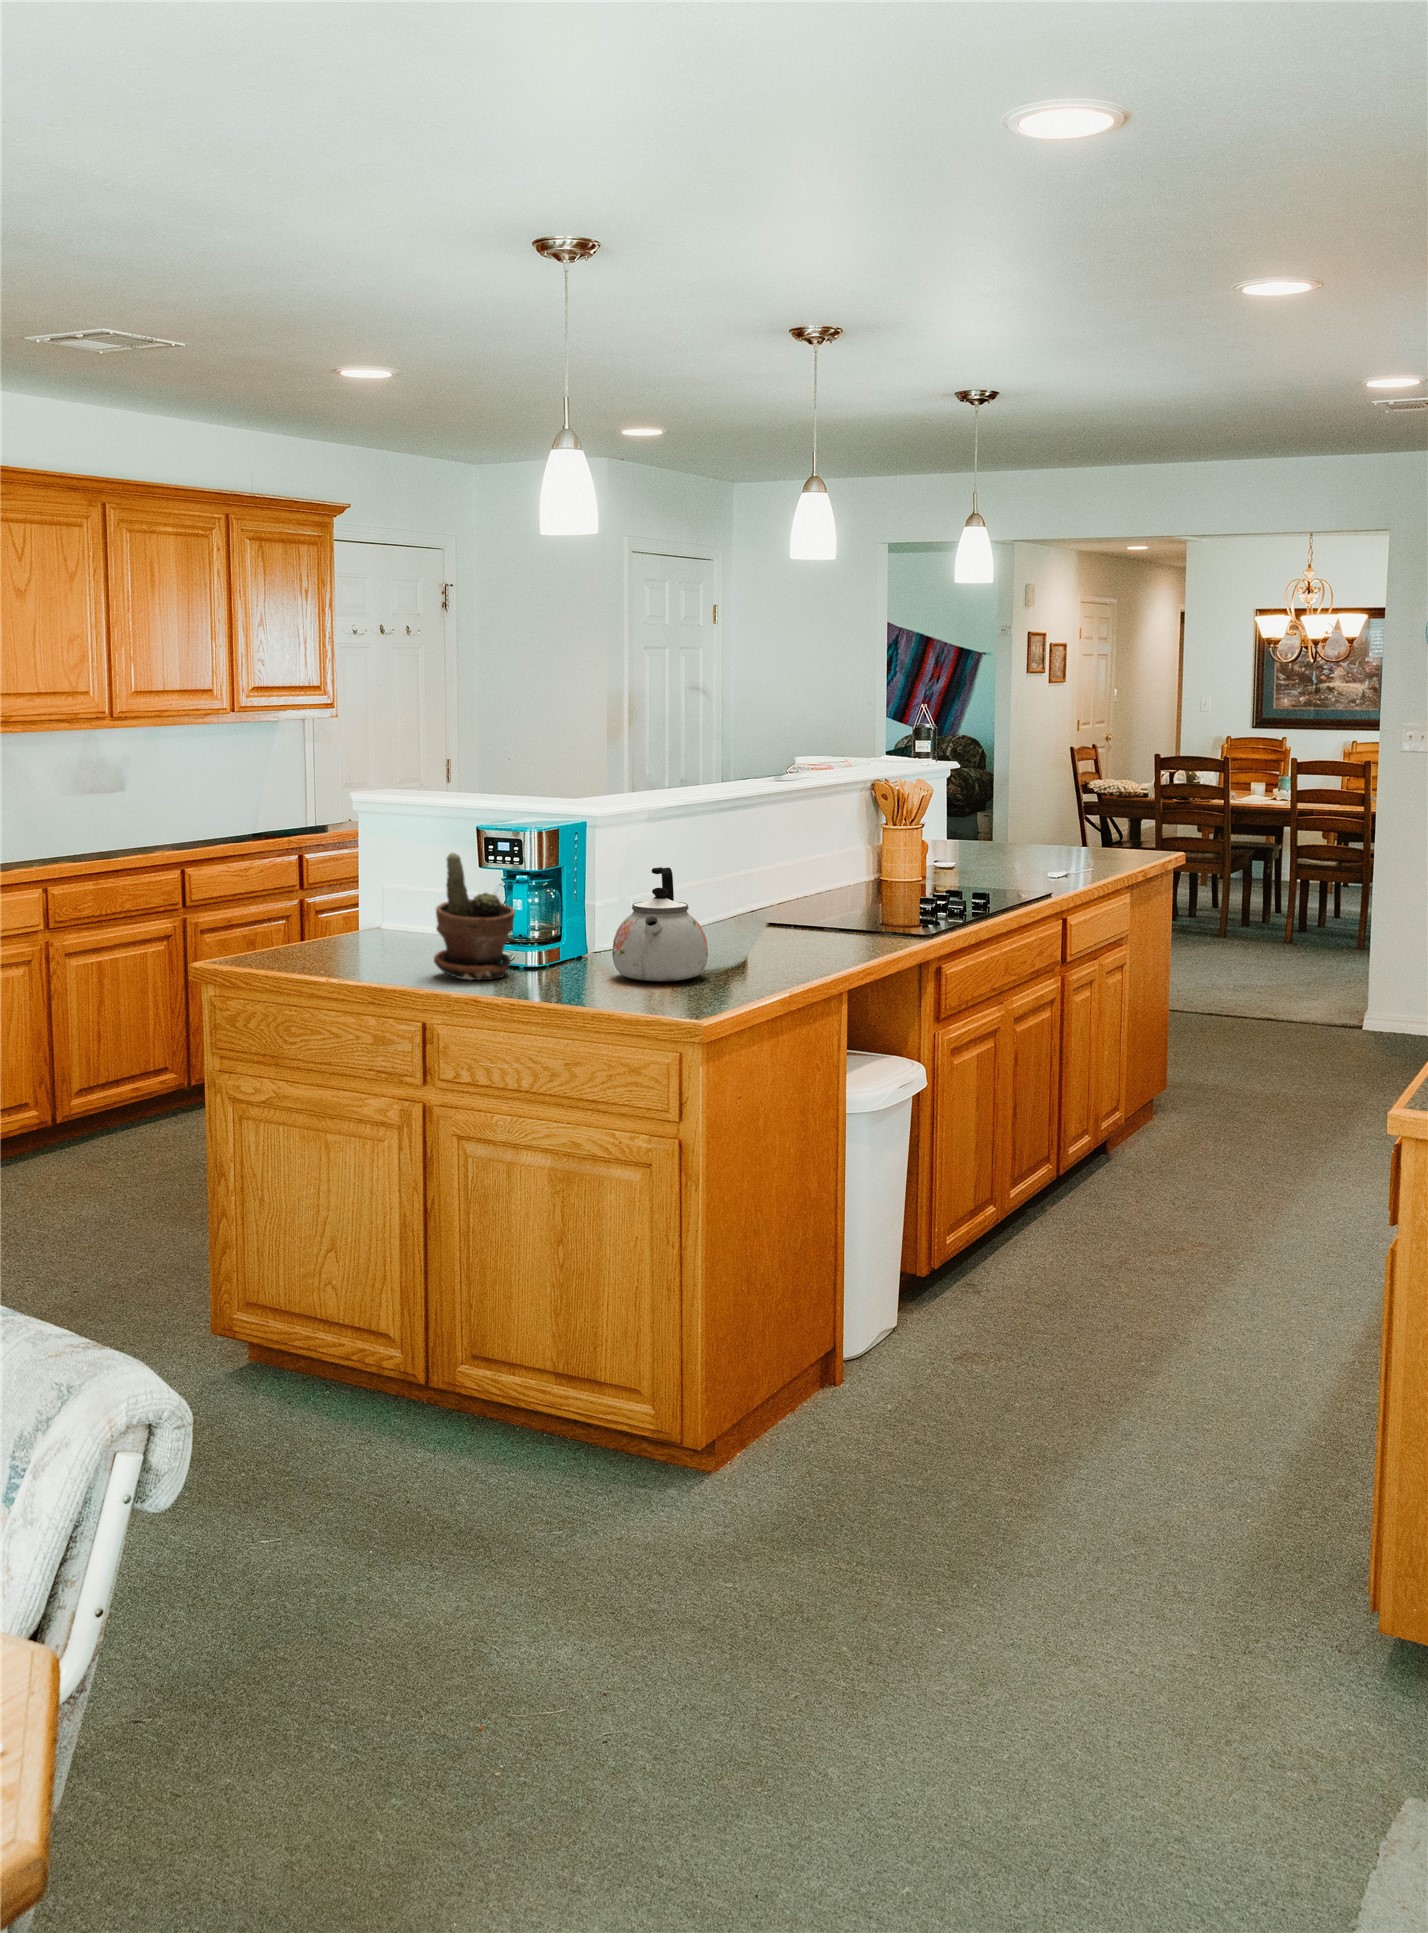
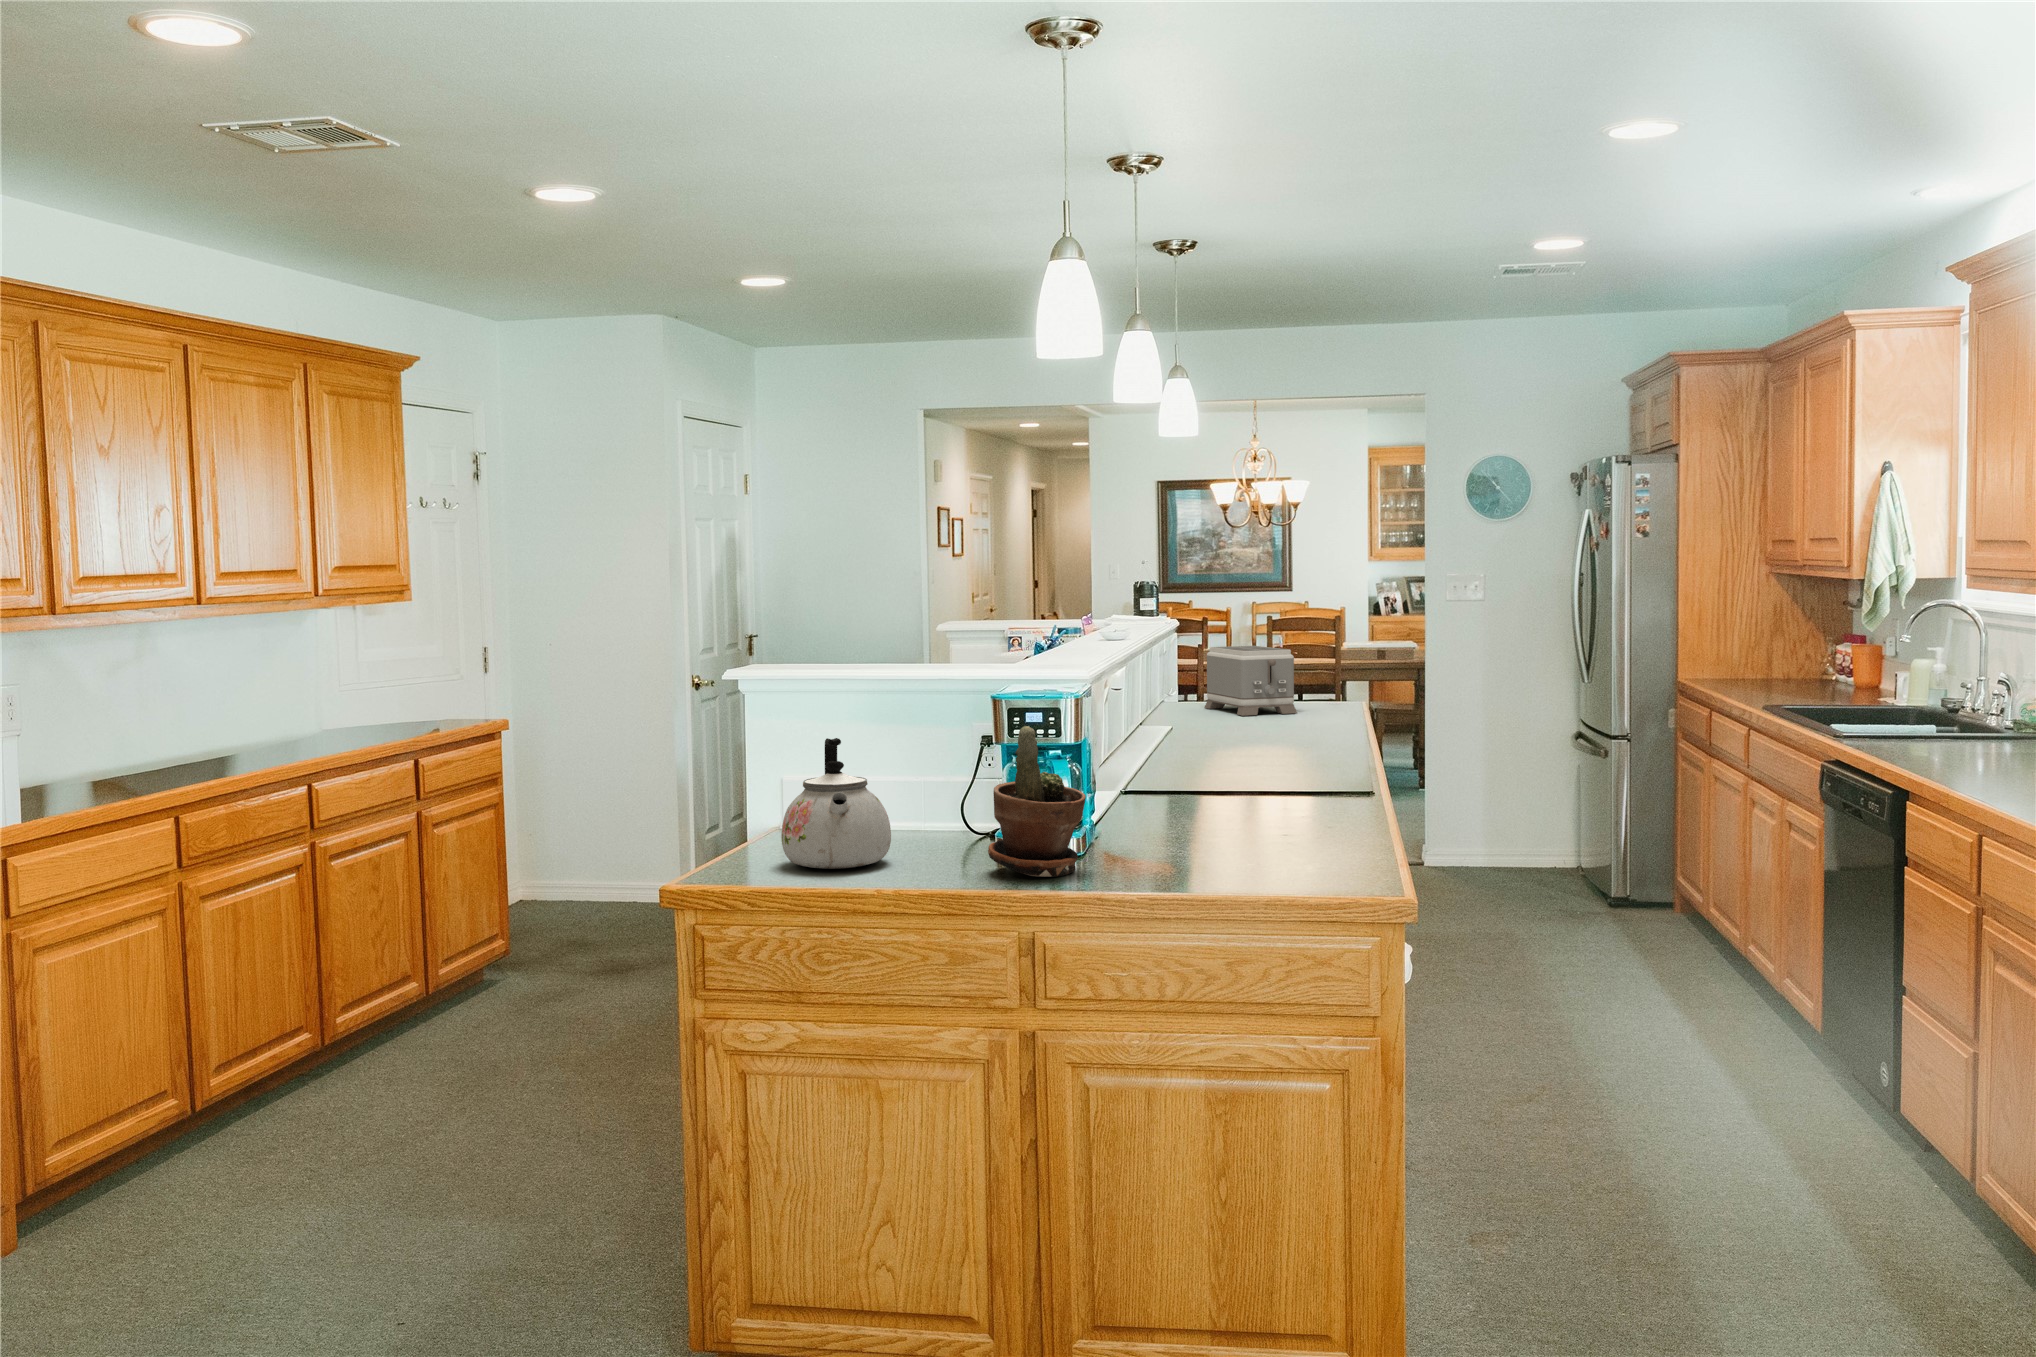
toaster: none [1017,791,1090,861] -> present [1204,646,1297,716]
kettle: present [612,867,708,982] -> present [781,738,891,869]

